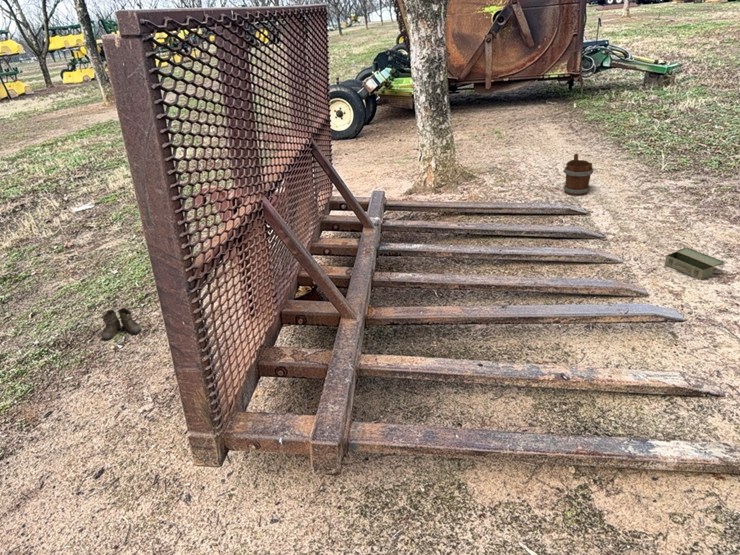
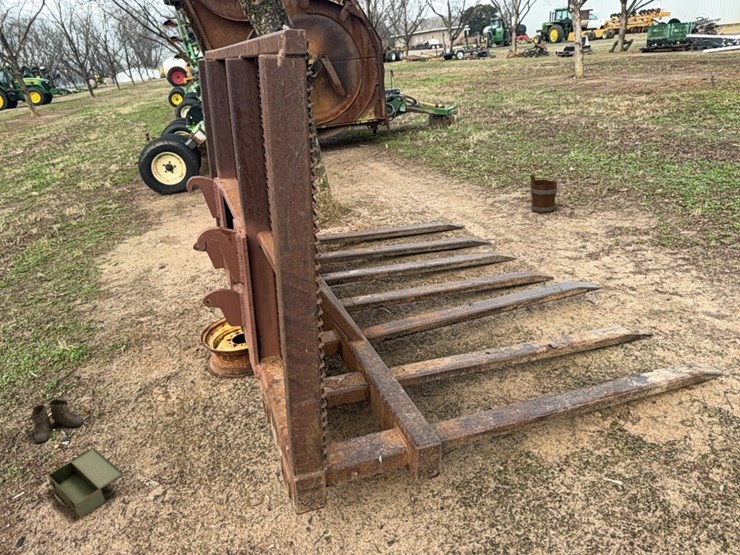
bucket: present [563,154,594,196] -> present [530,174,557,213]
toolbox: present [665,248,724,280] -> present [48,449,123,517]

